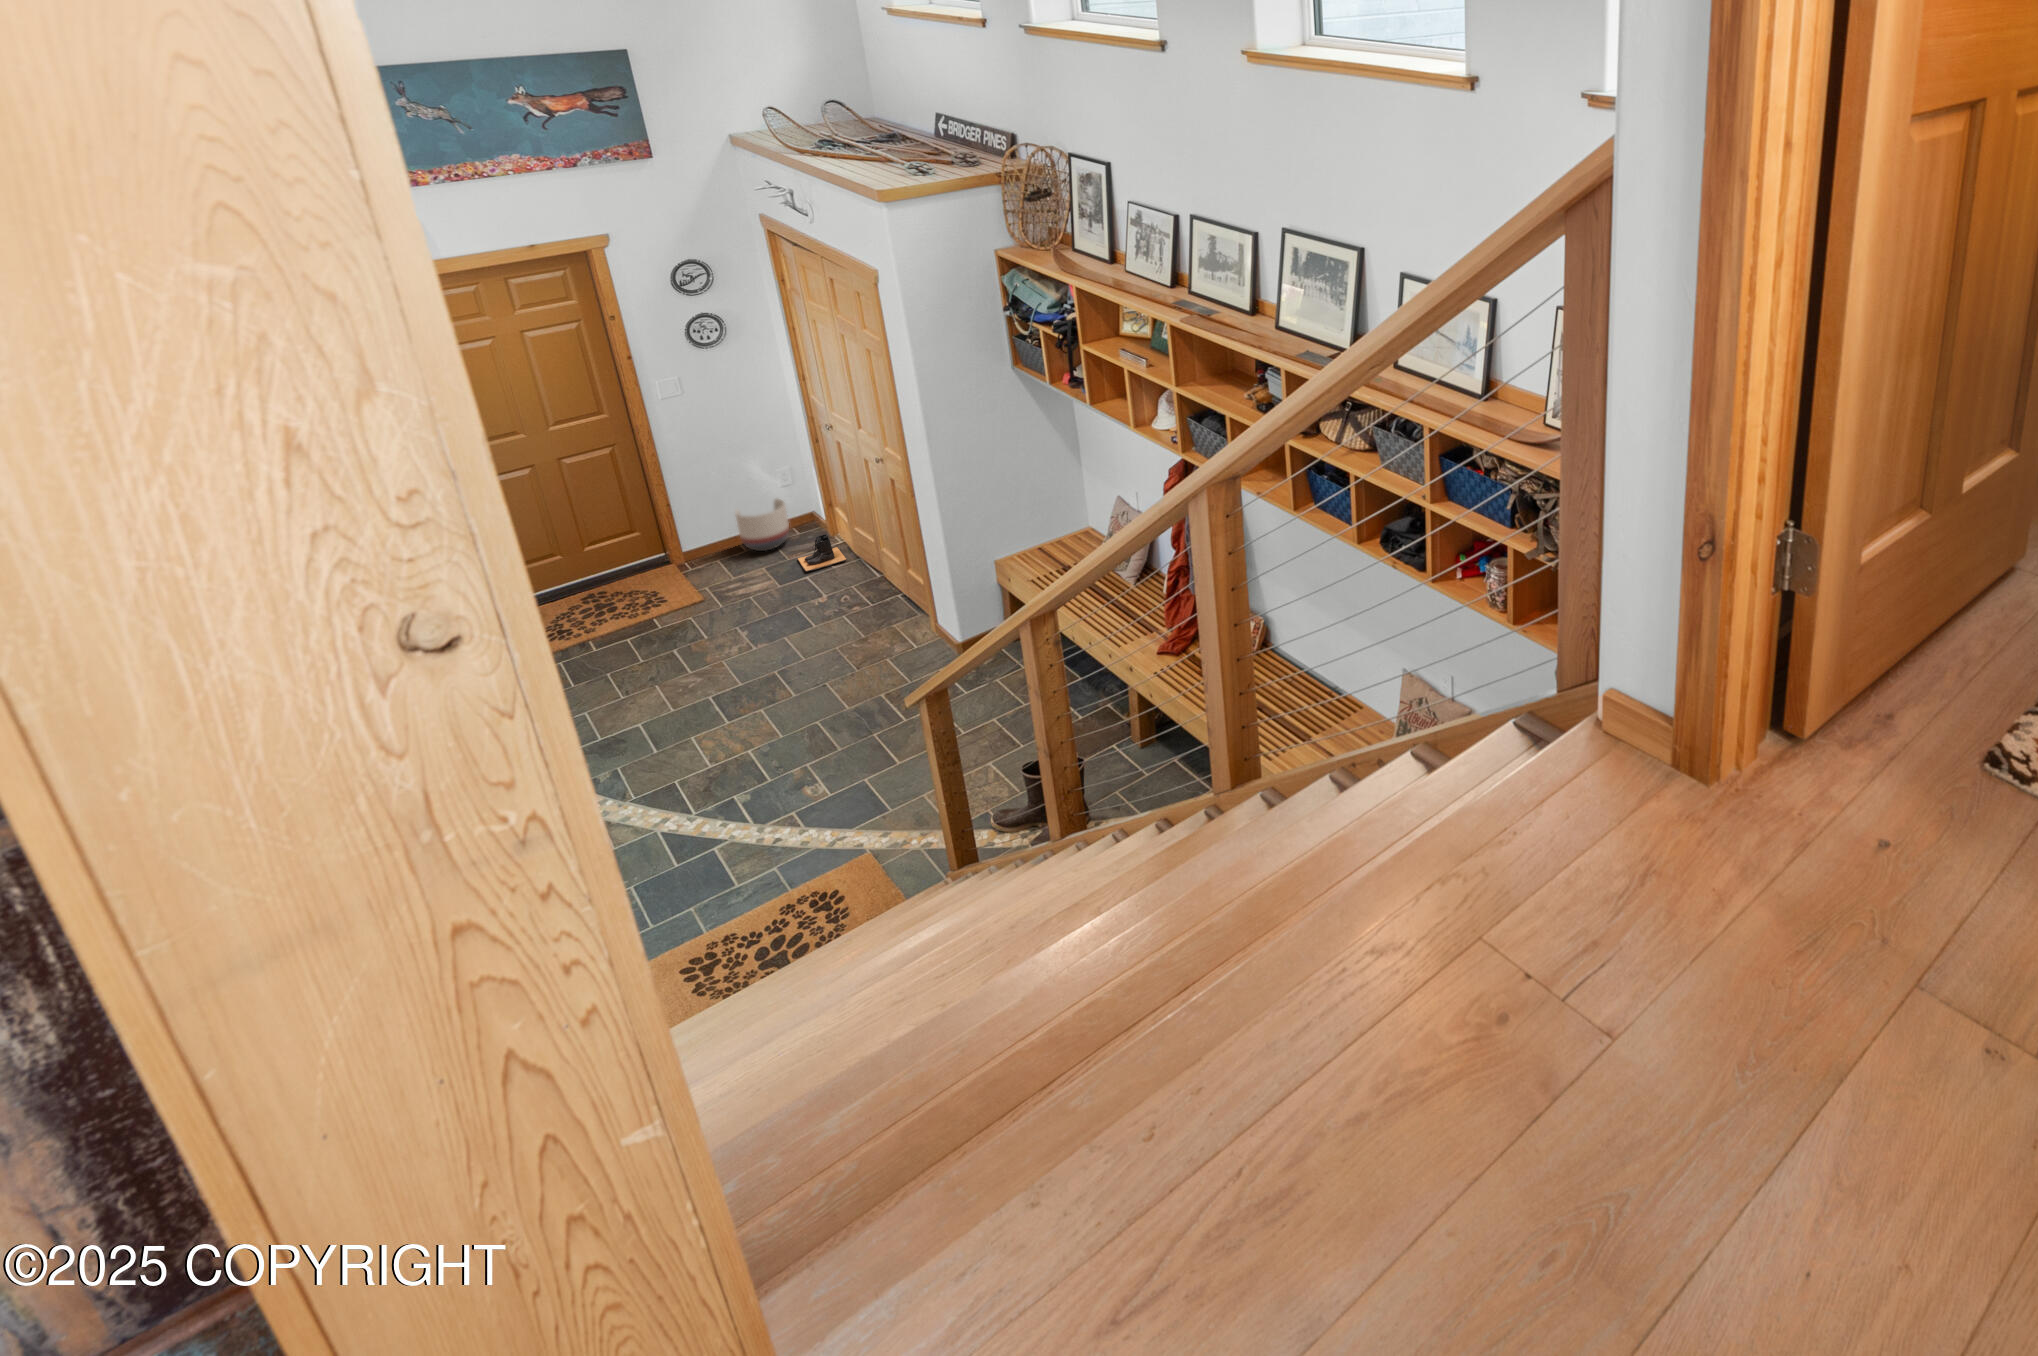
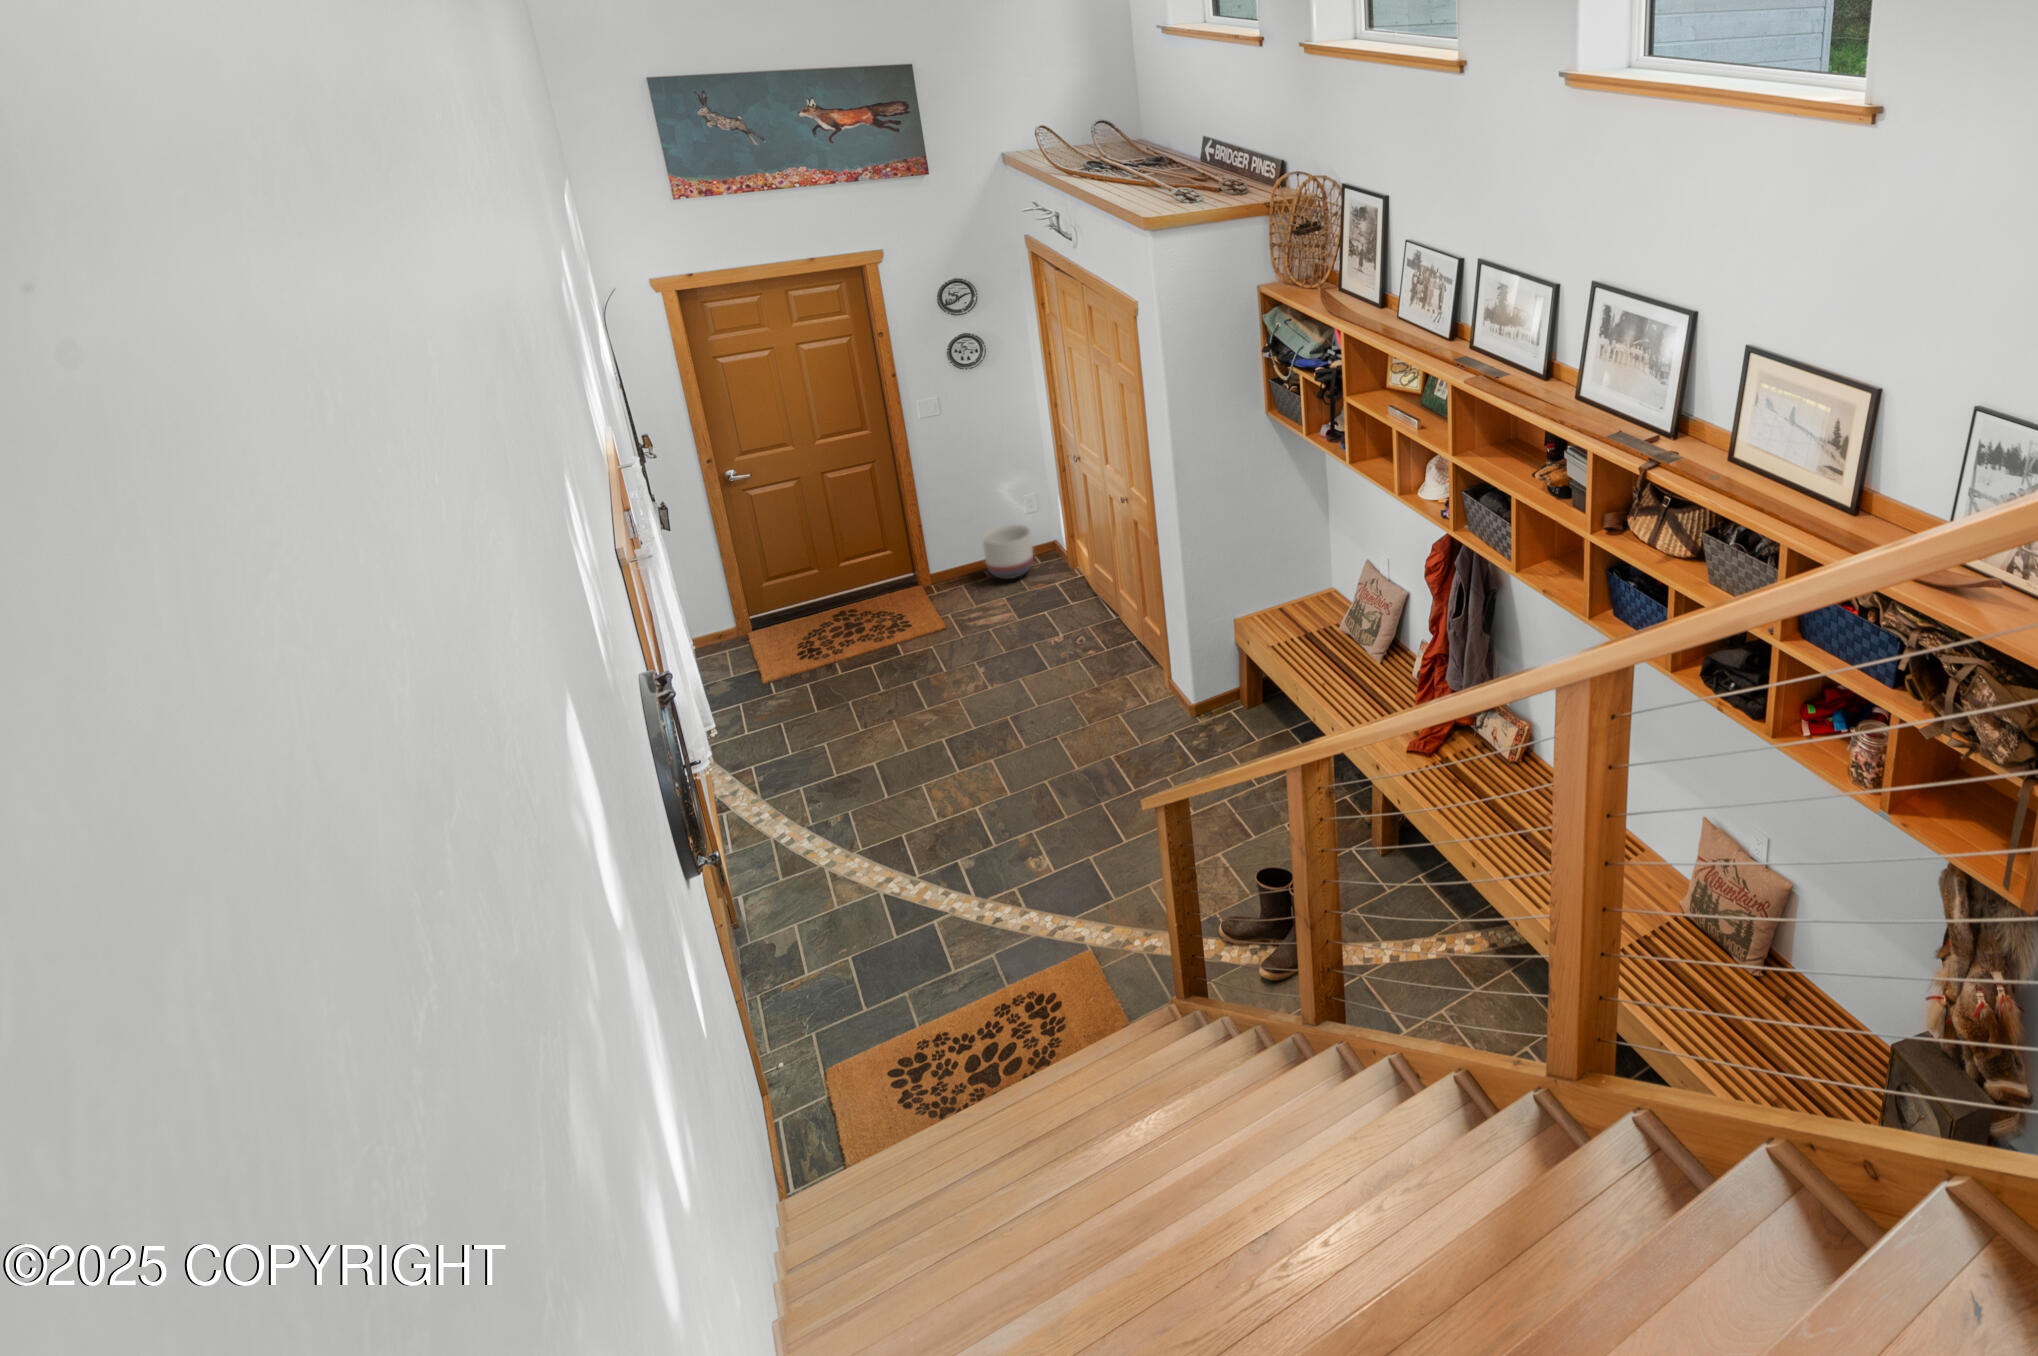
boots: present [797,534,847,572] -> none [1038,568,1086,606]

